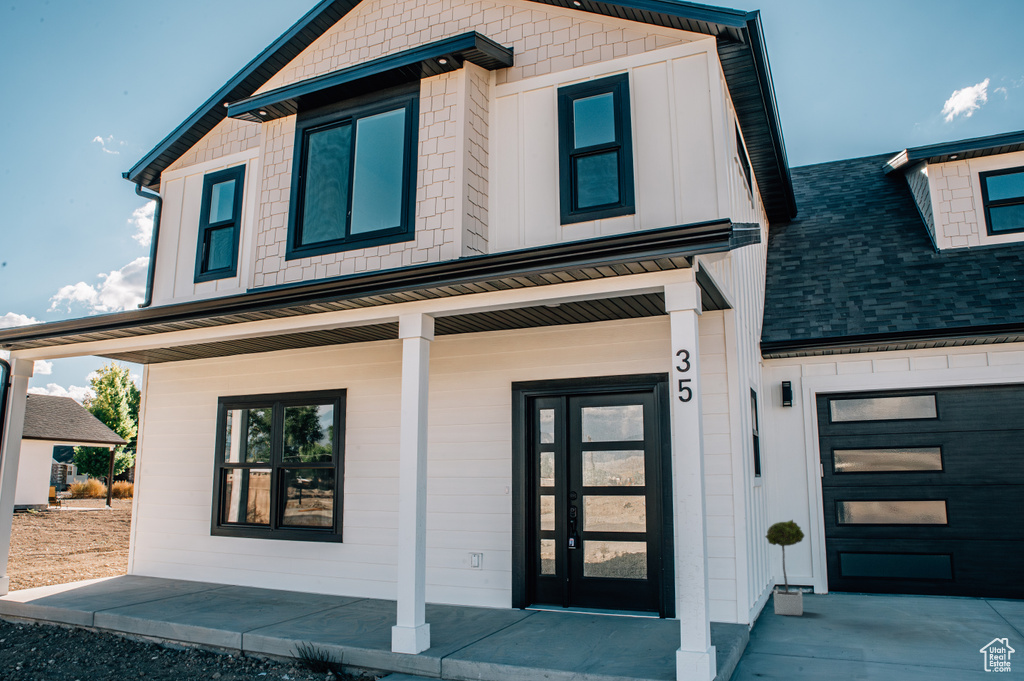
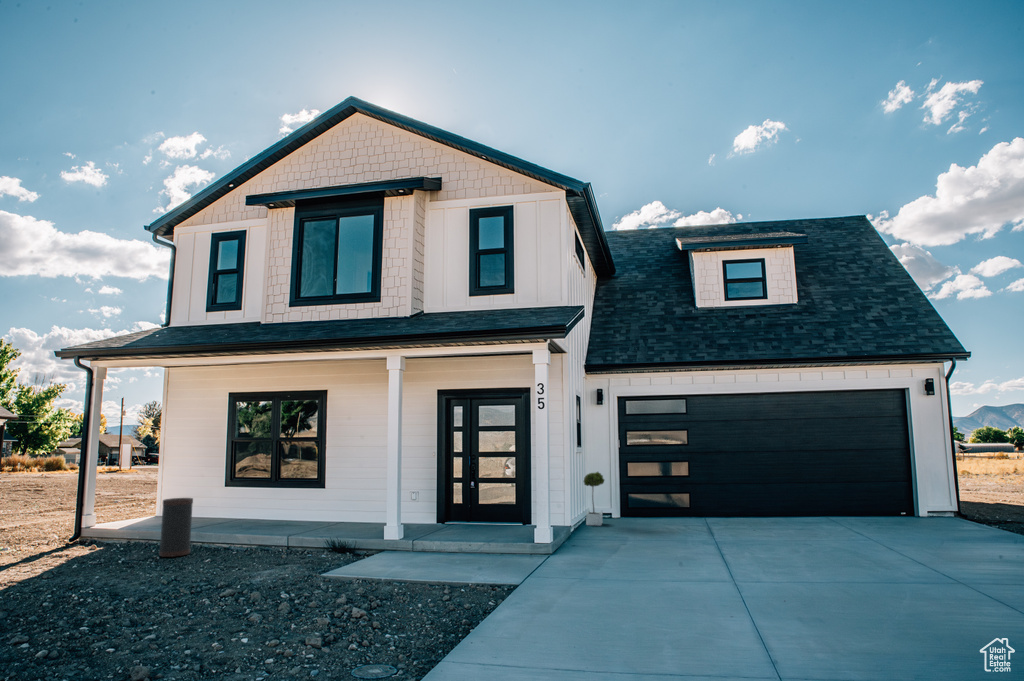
trash can: none [48,558,107,660] -> present [159,498,193,557]

